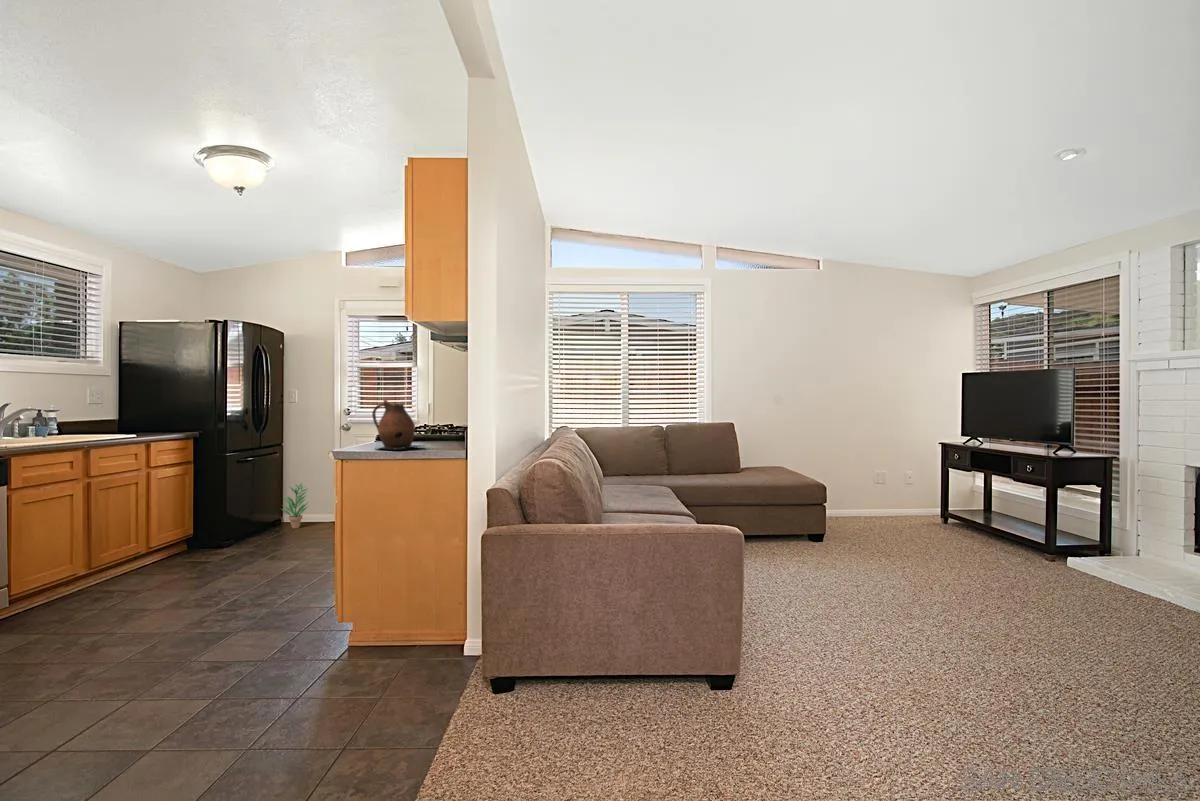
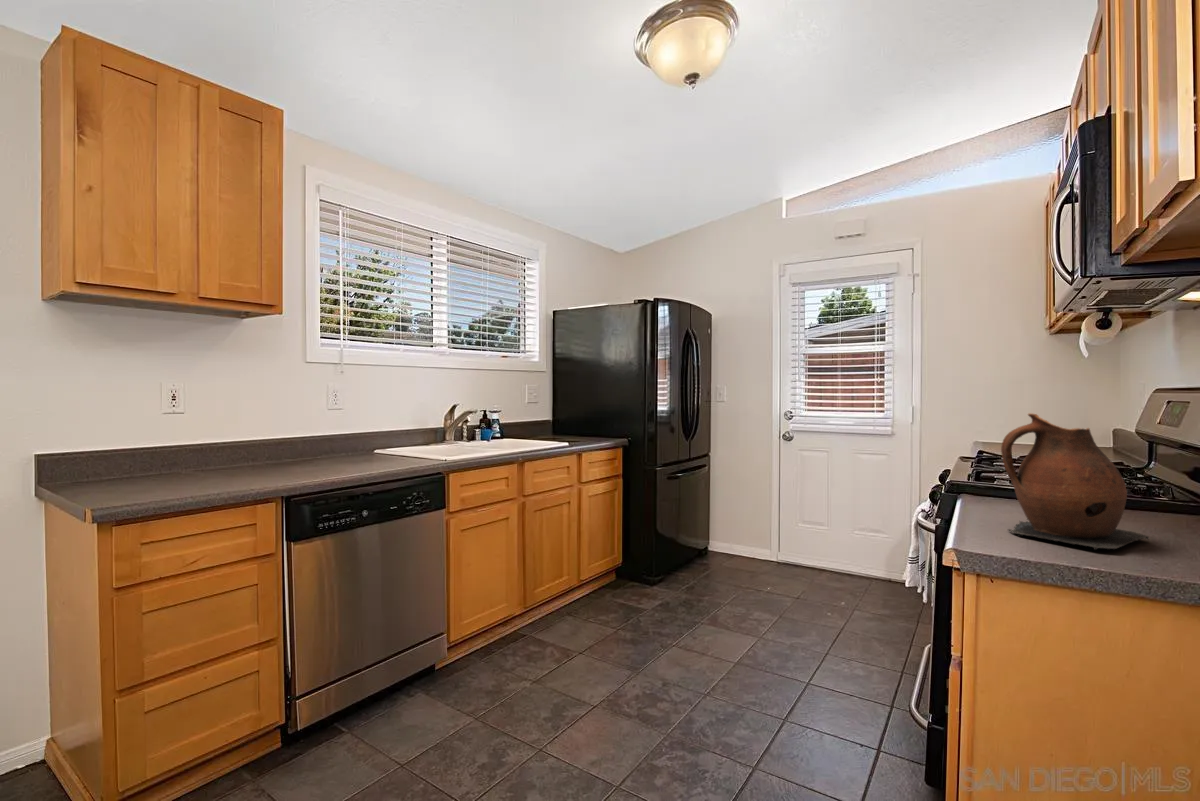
potted plant: present [282,483,307,528] -> none [709,504,742,563]

